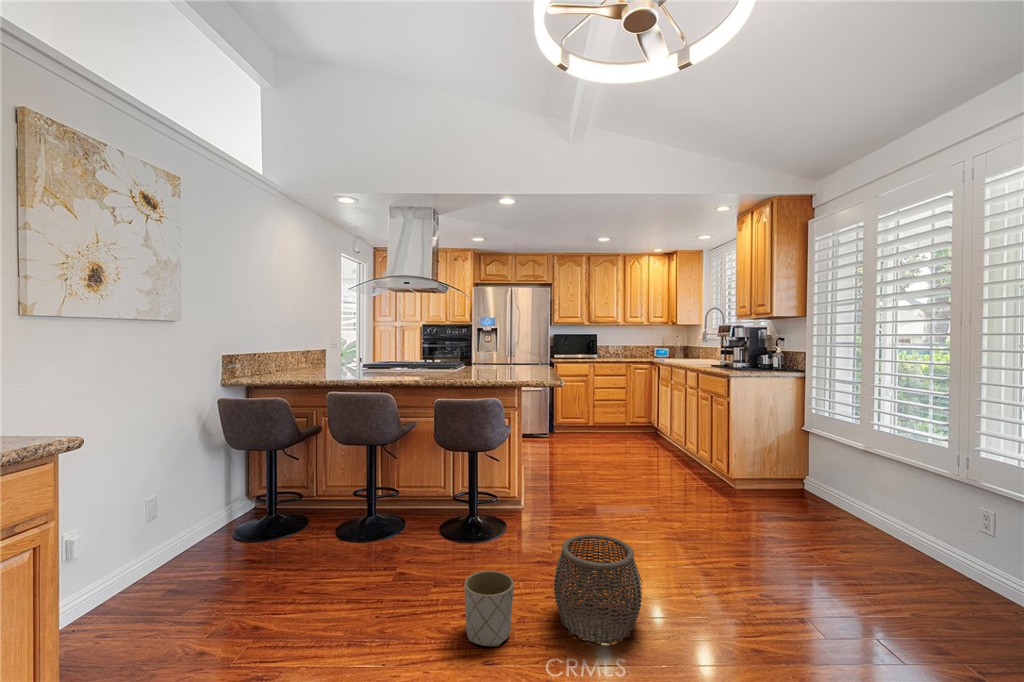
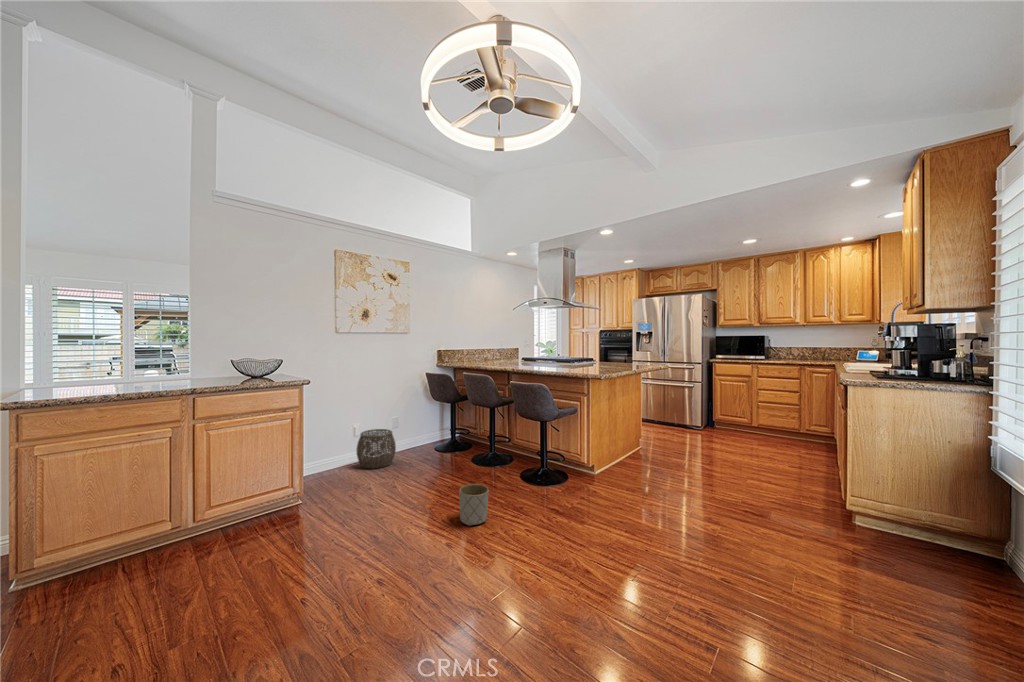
woven basket: present [554,534,642,643] -> present [356,429,396,468]

